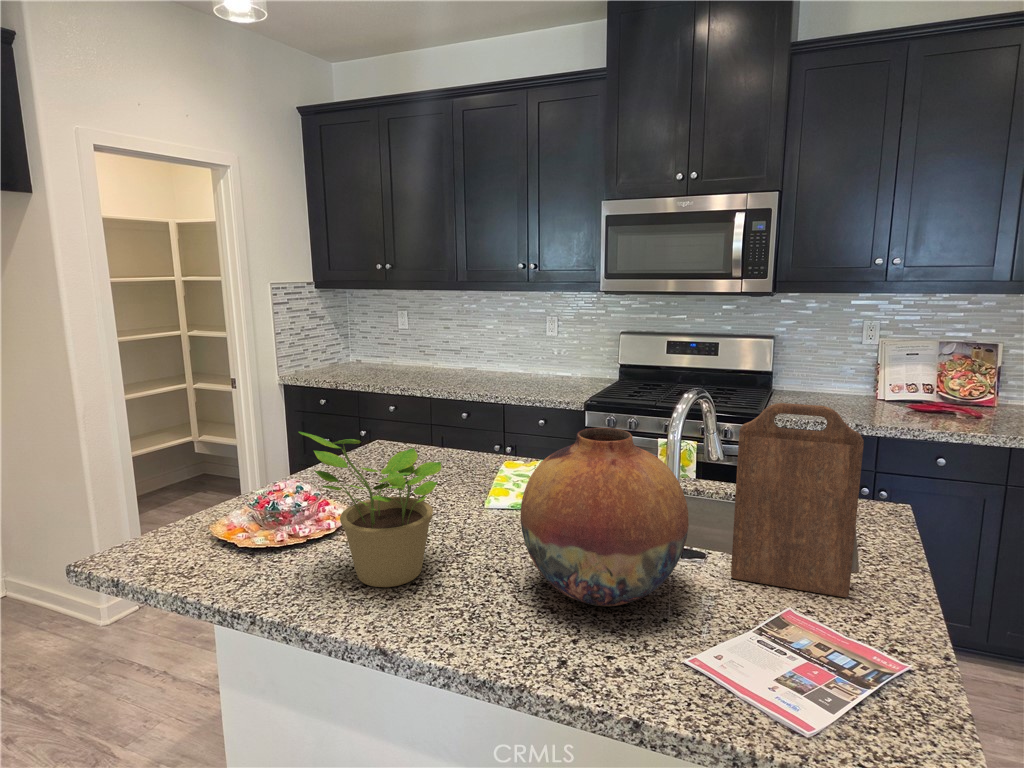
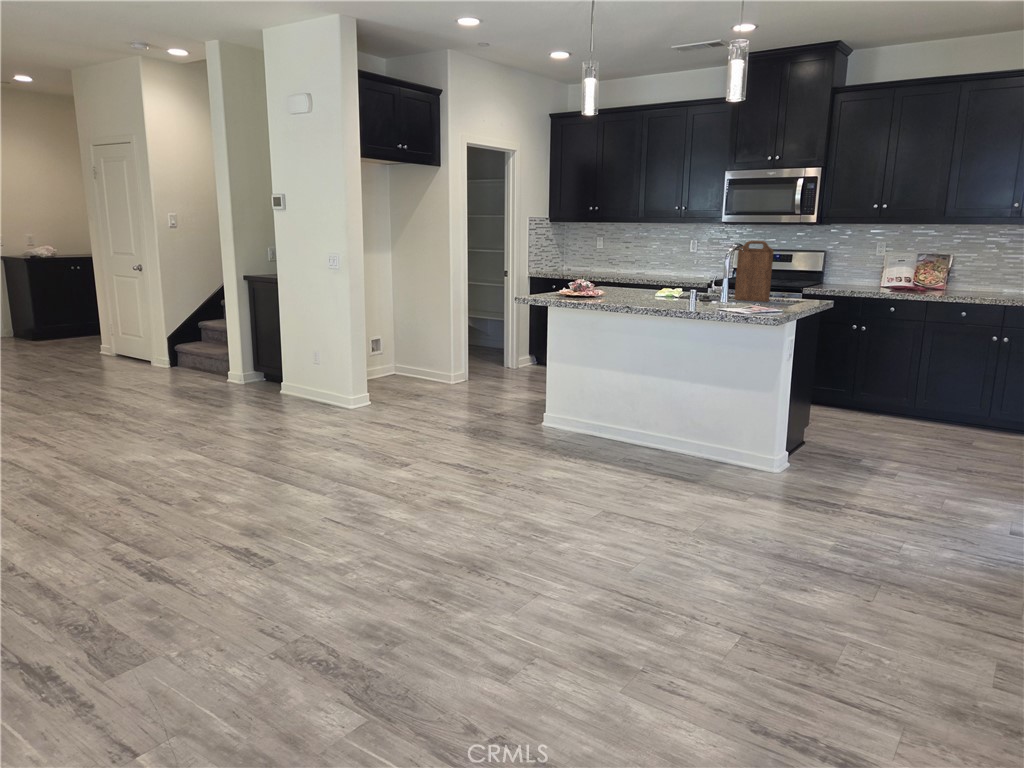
vase: present [520,428,689,607] -> none [667,248,718,299]
potted plant: present [299,432,441,587] -> none [601,246,642,296]

